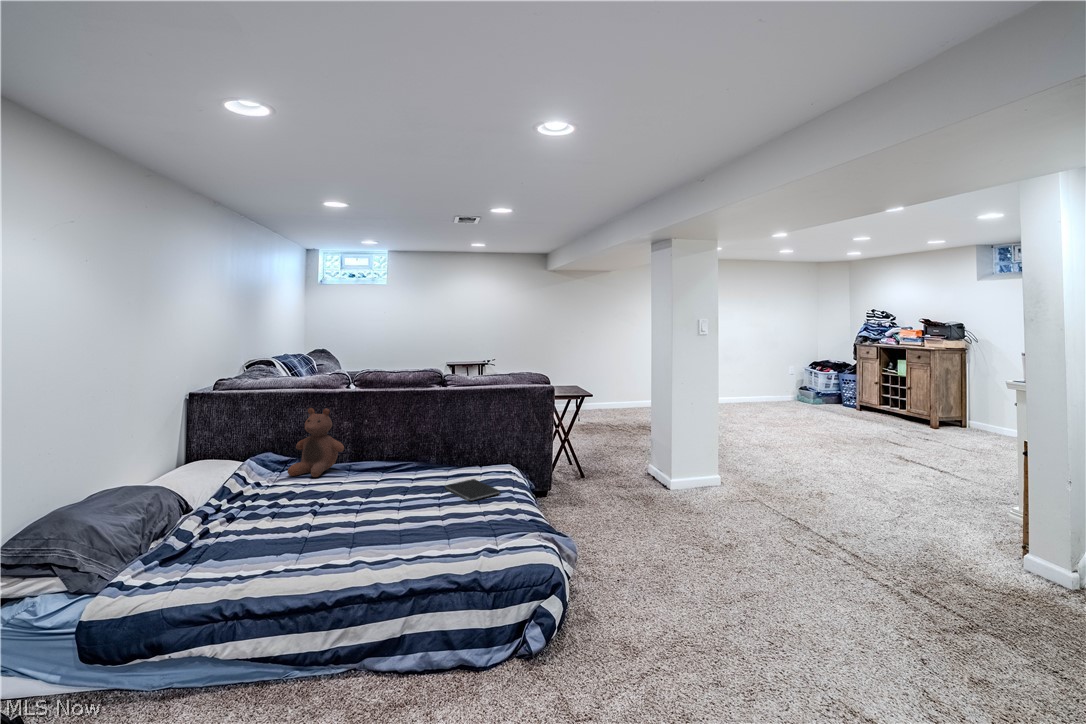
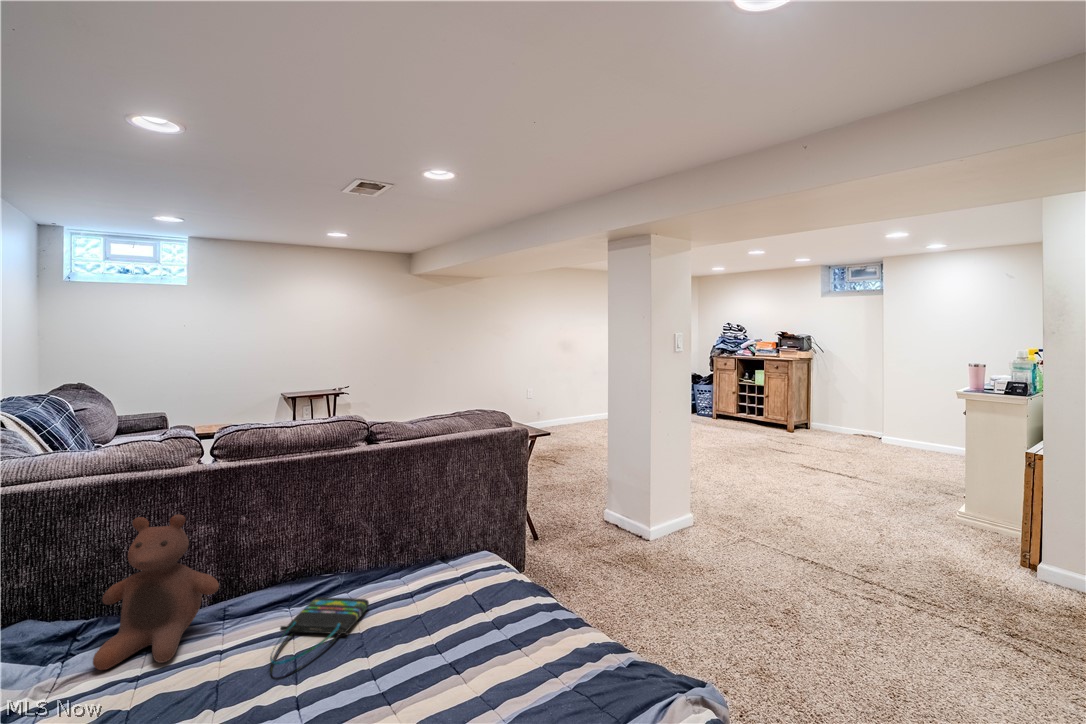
tote bag: none [354,465,416,490] -> present [270,597,369,680]
notebook: present [445,479,500,501] -> none [447,602,551,660]

